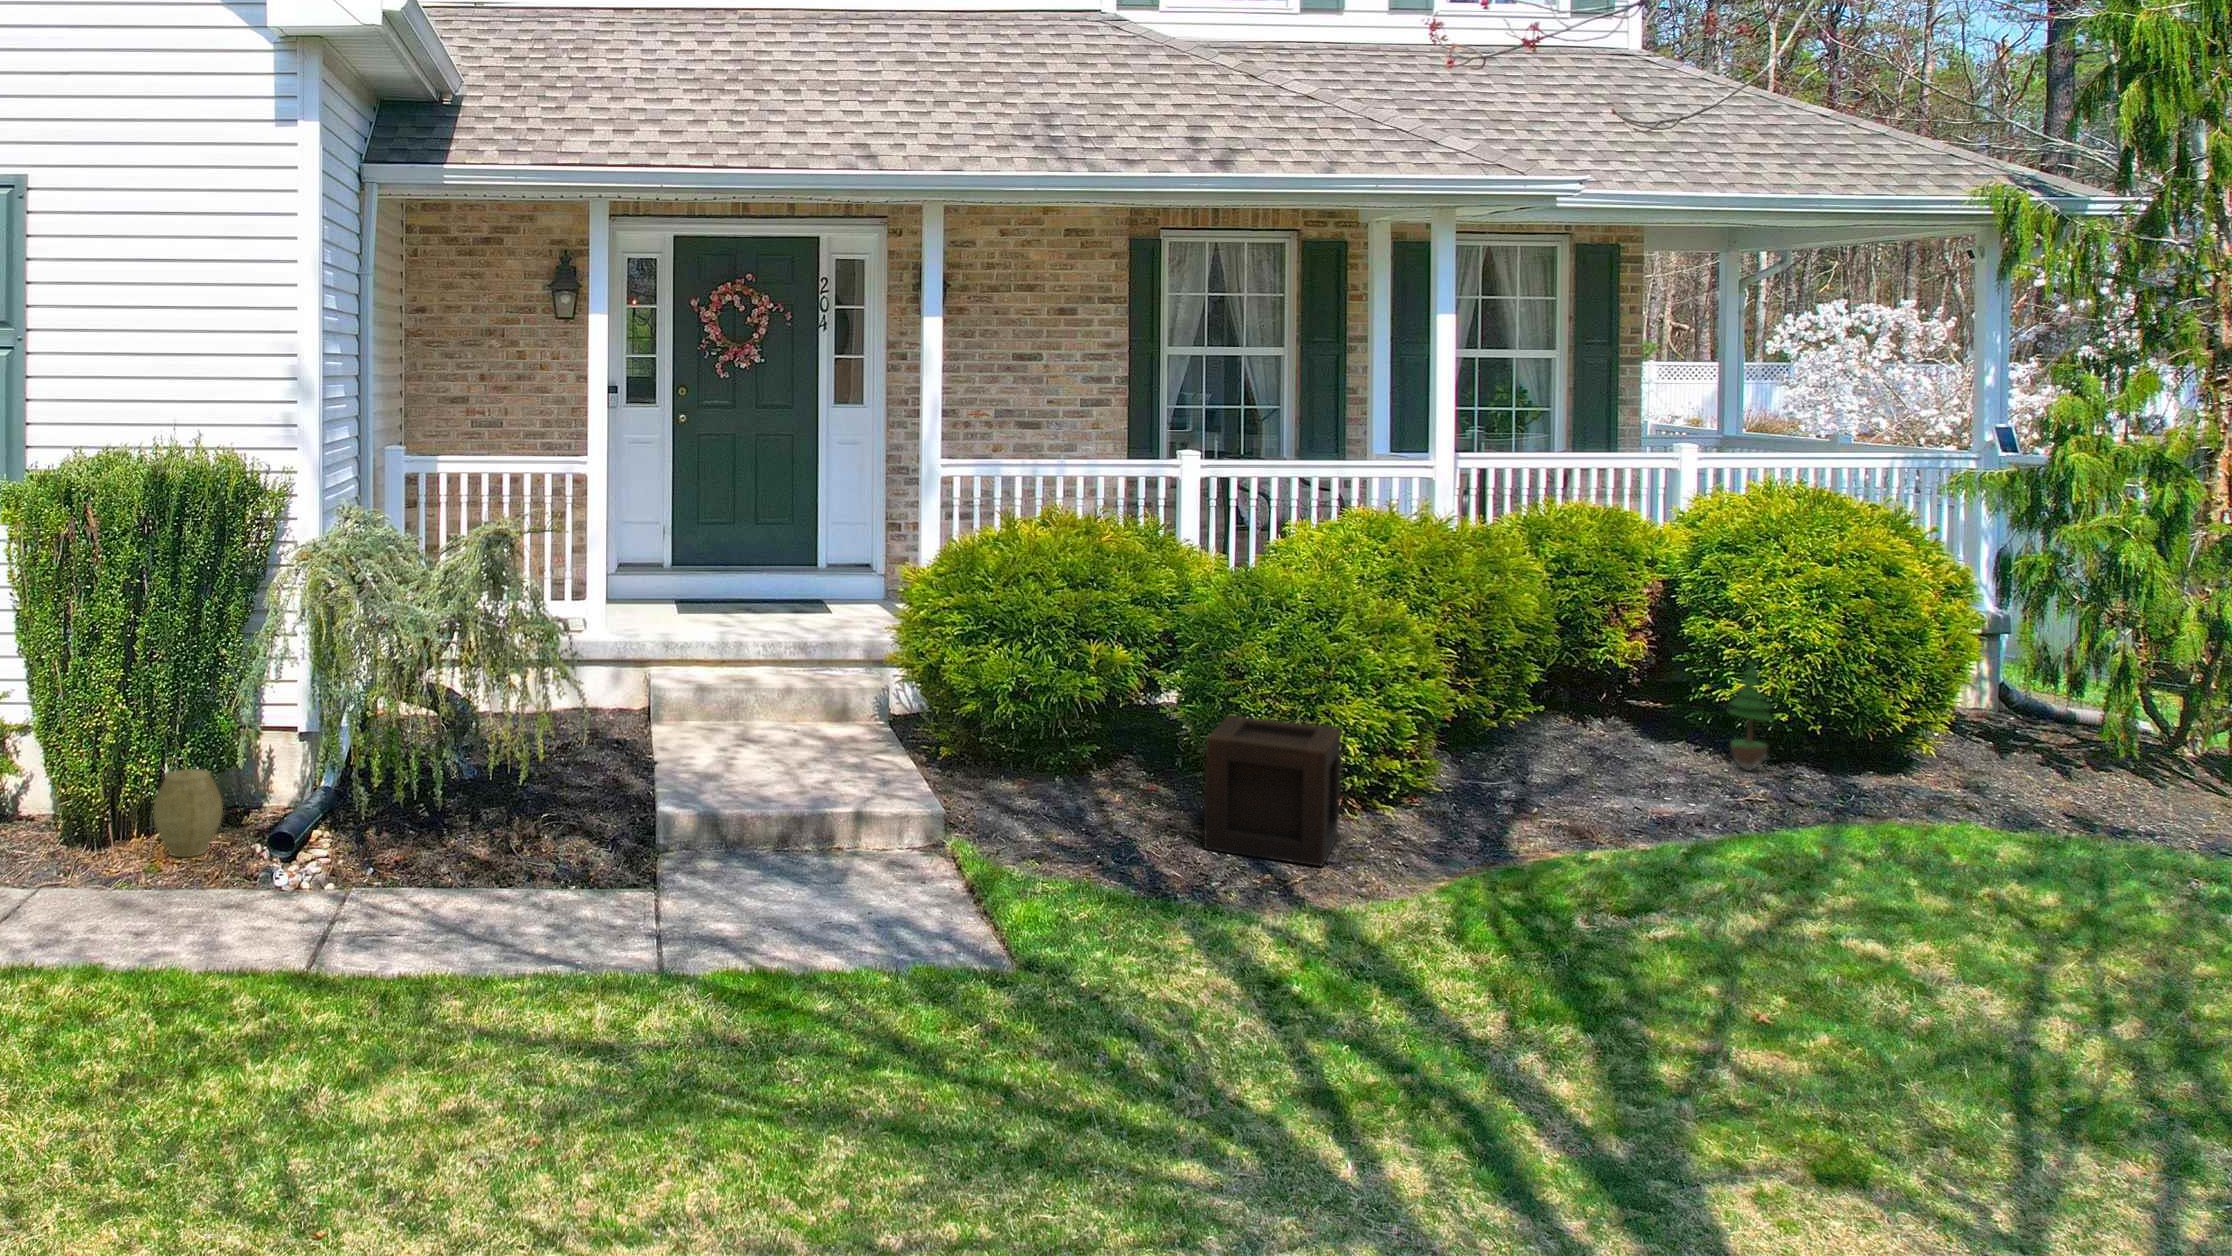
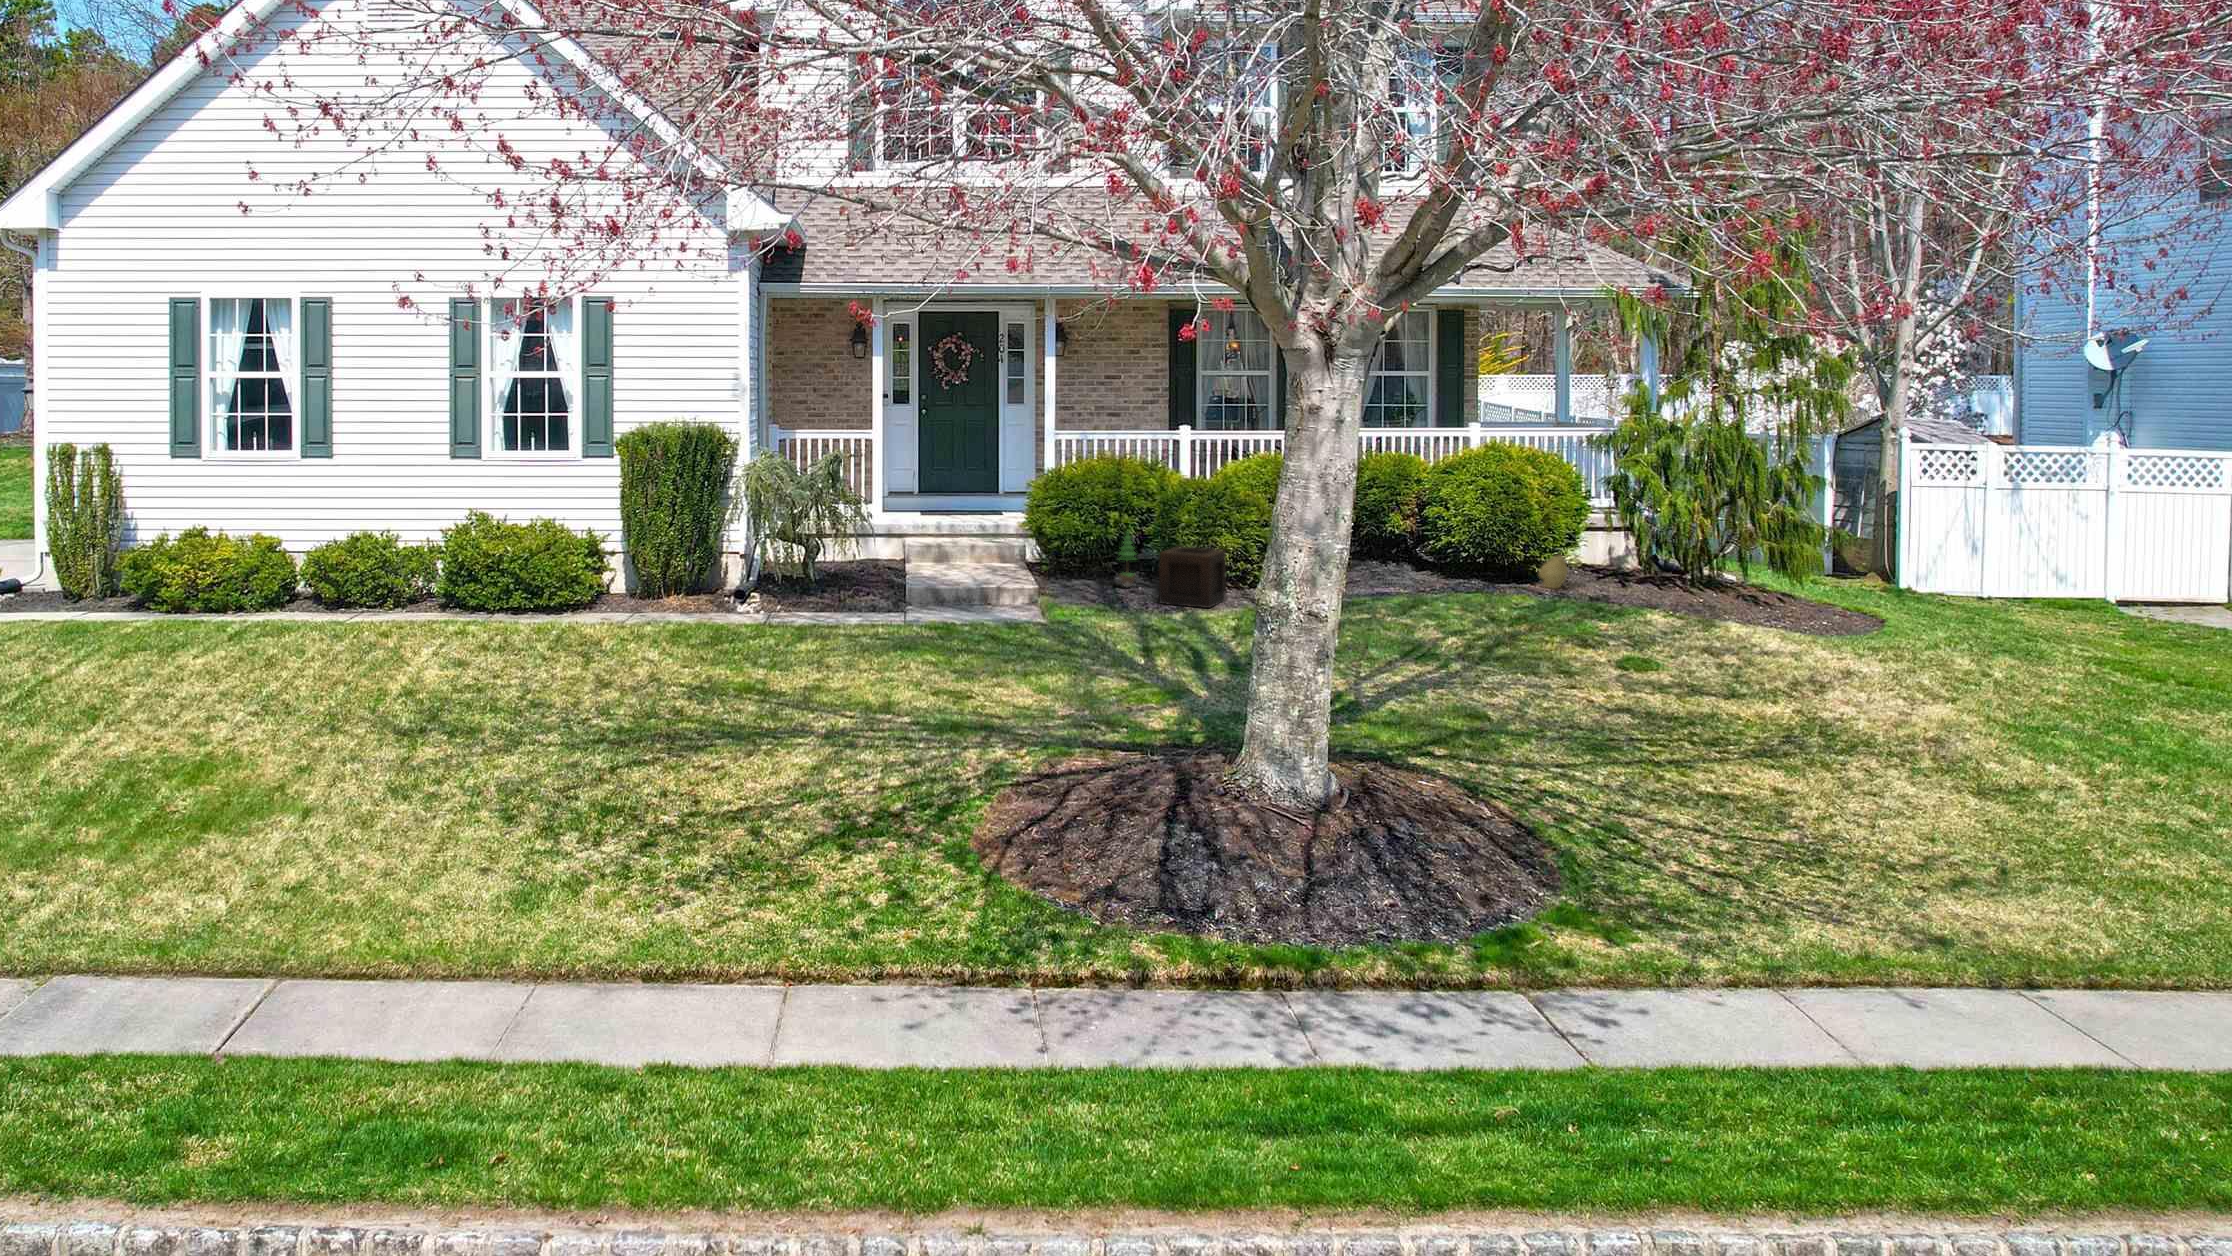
potted tree: present [1727,663,1772,771] -> present [1119,532,1136,587]
woven basket: present [153,769,223,857] -> present [1539,555,1567,589]

